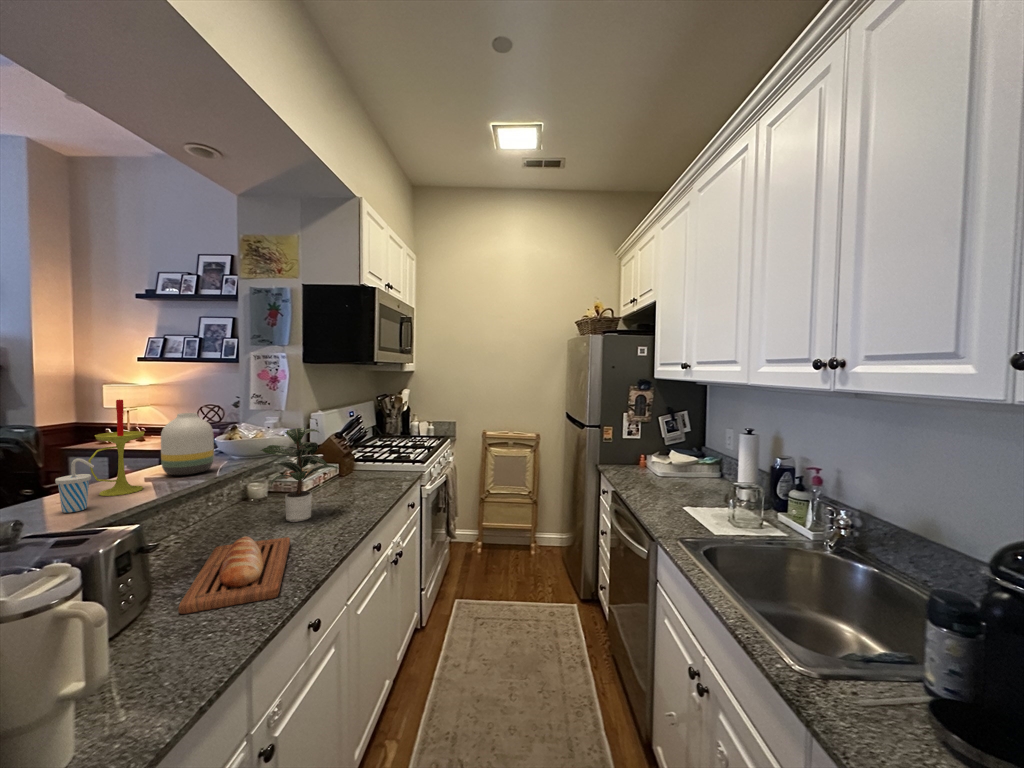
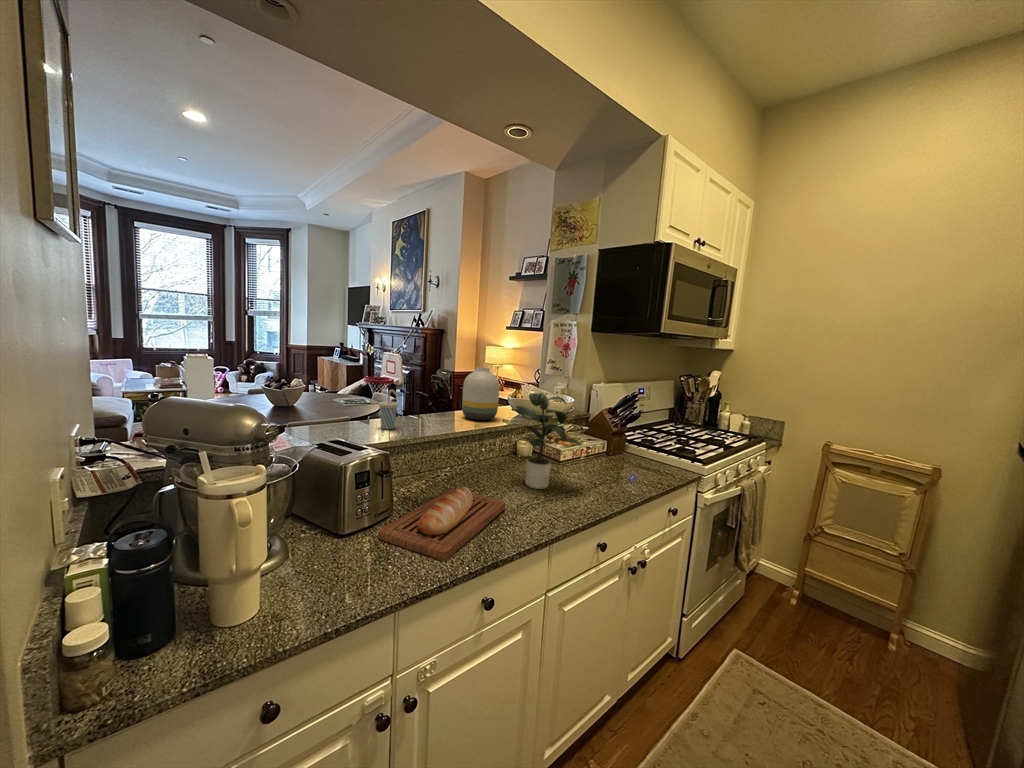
candle: present [88,400,144,496] -> none [407,347,444,425]

